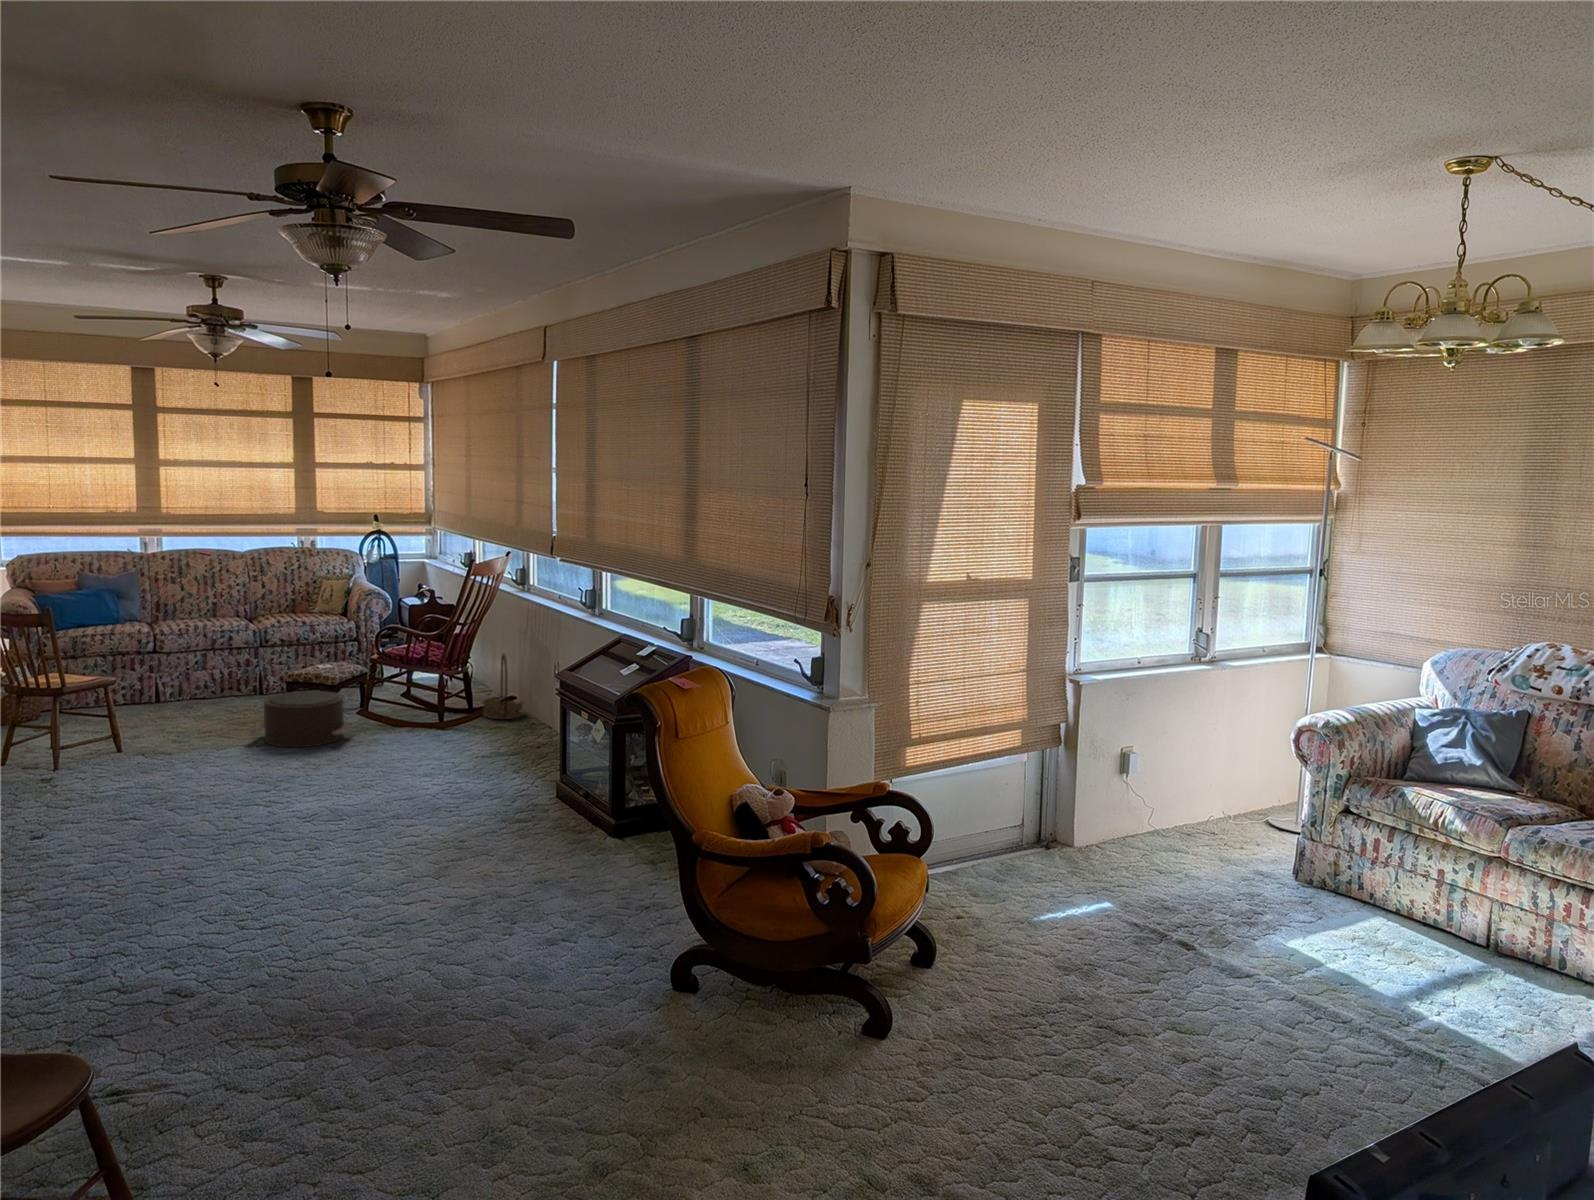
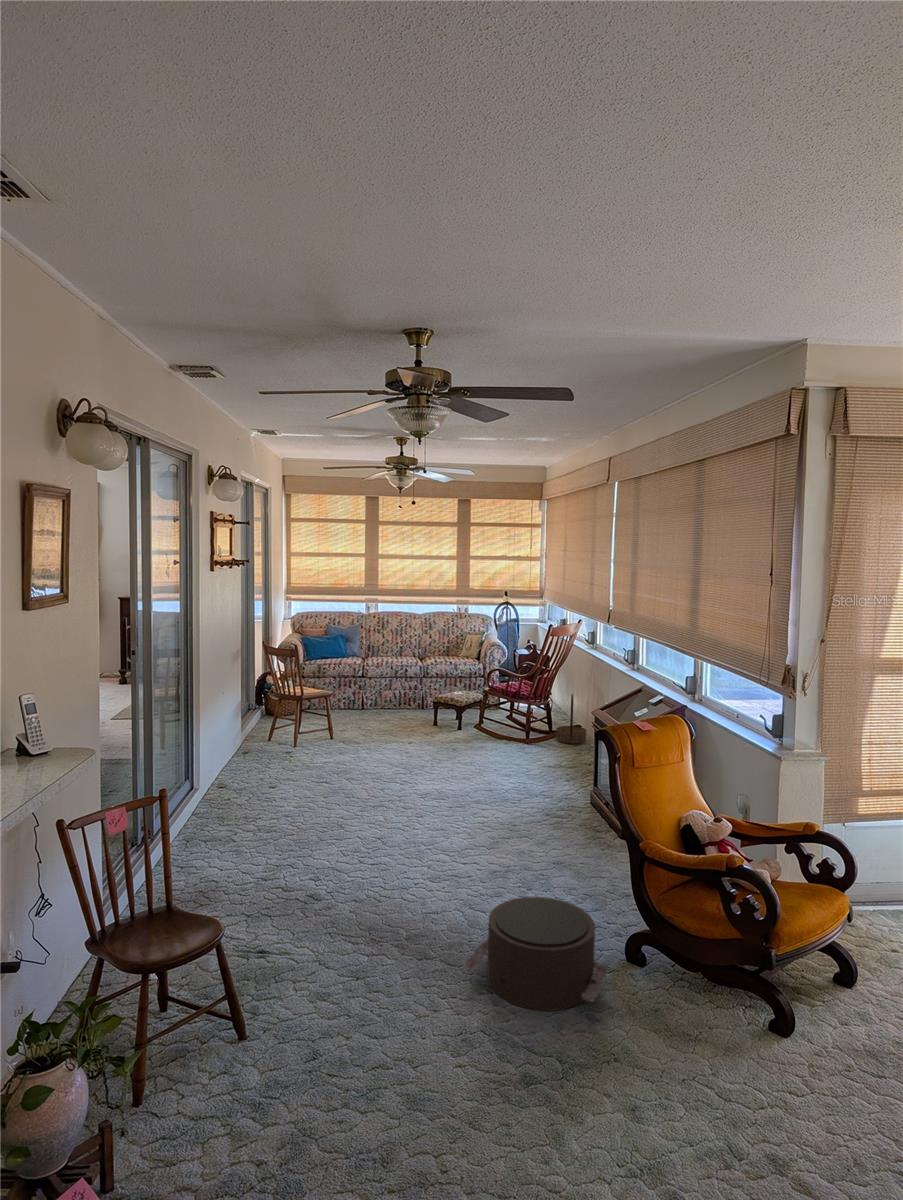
pouf: present [248,691,352,747] -> present [466,897,607,1011]

